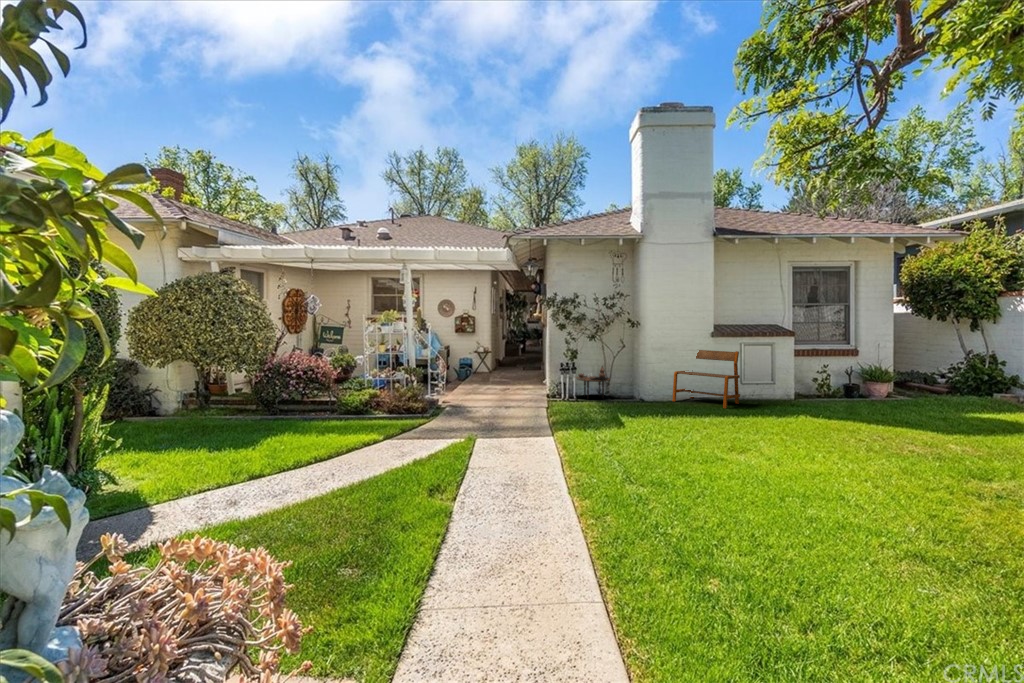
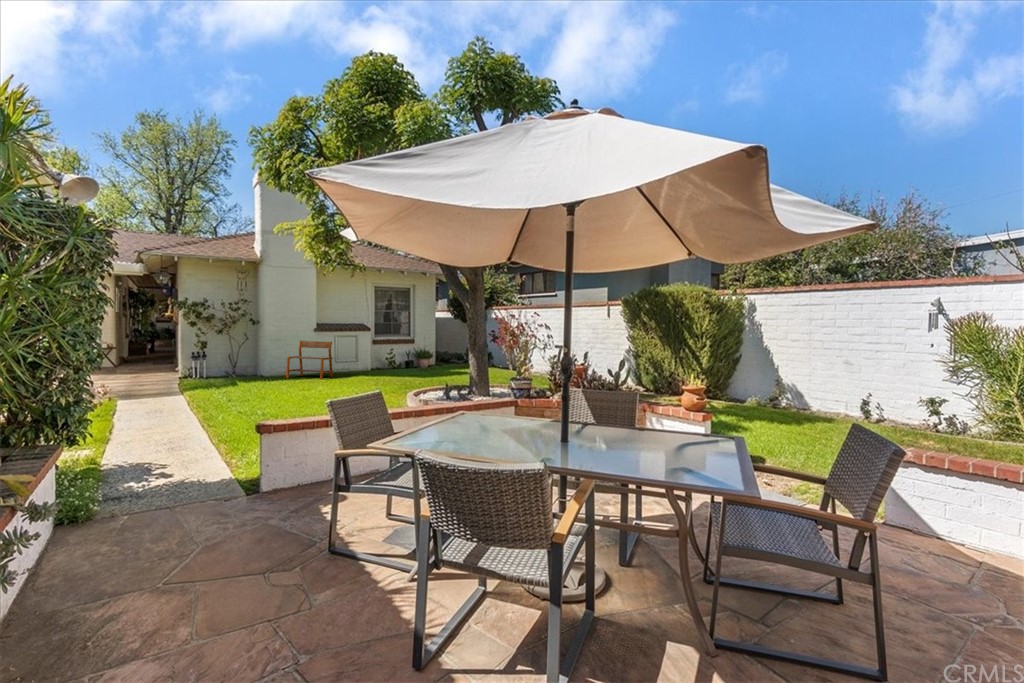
side table: present [575,367,610,398] -> none [205,355,237,381]

